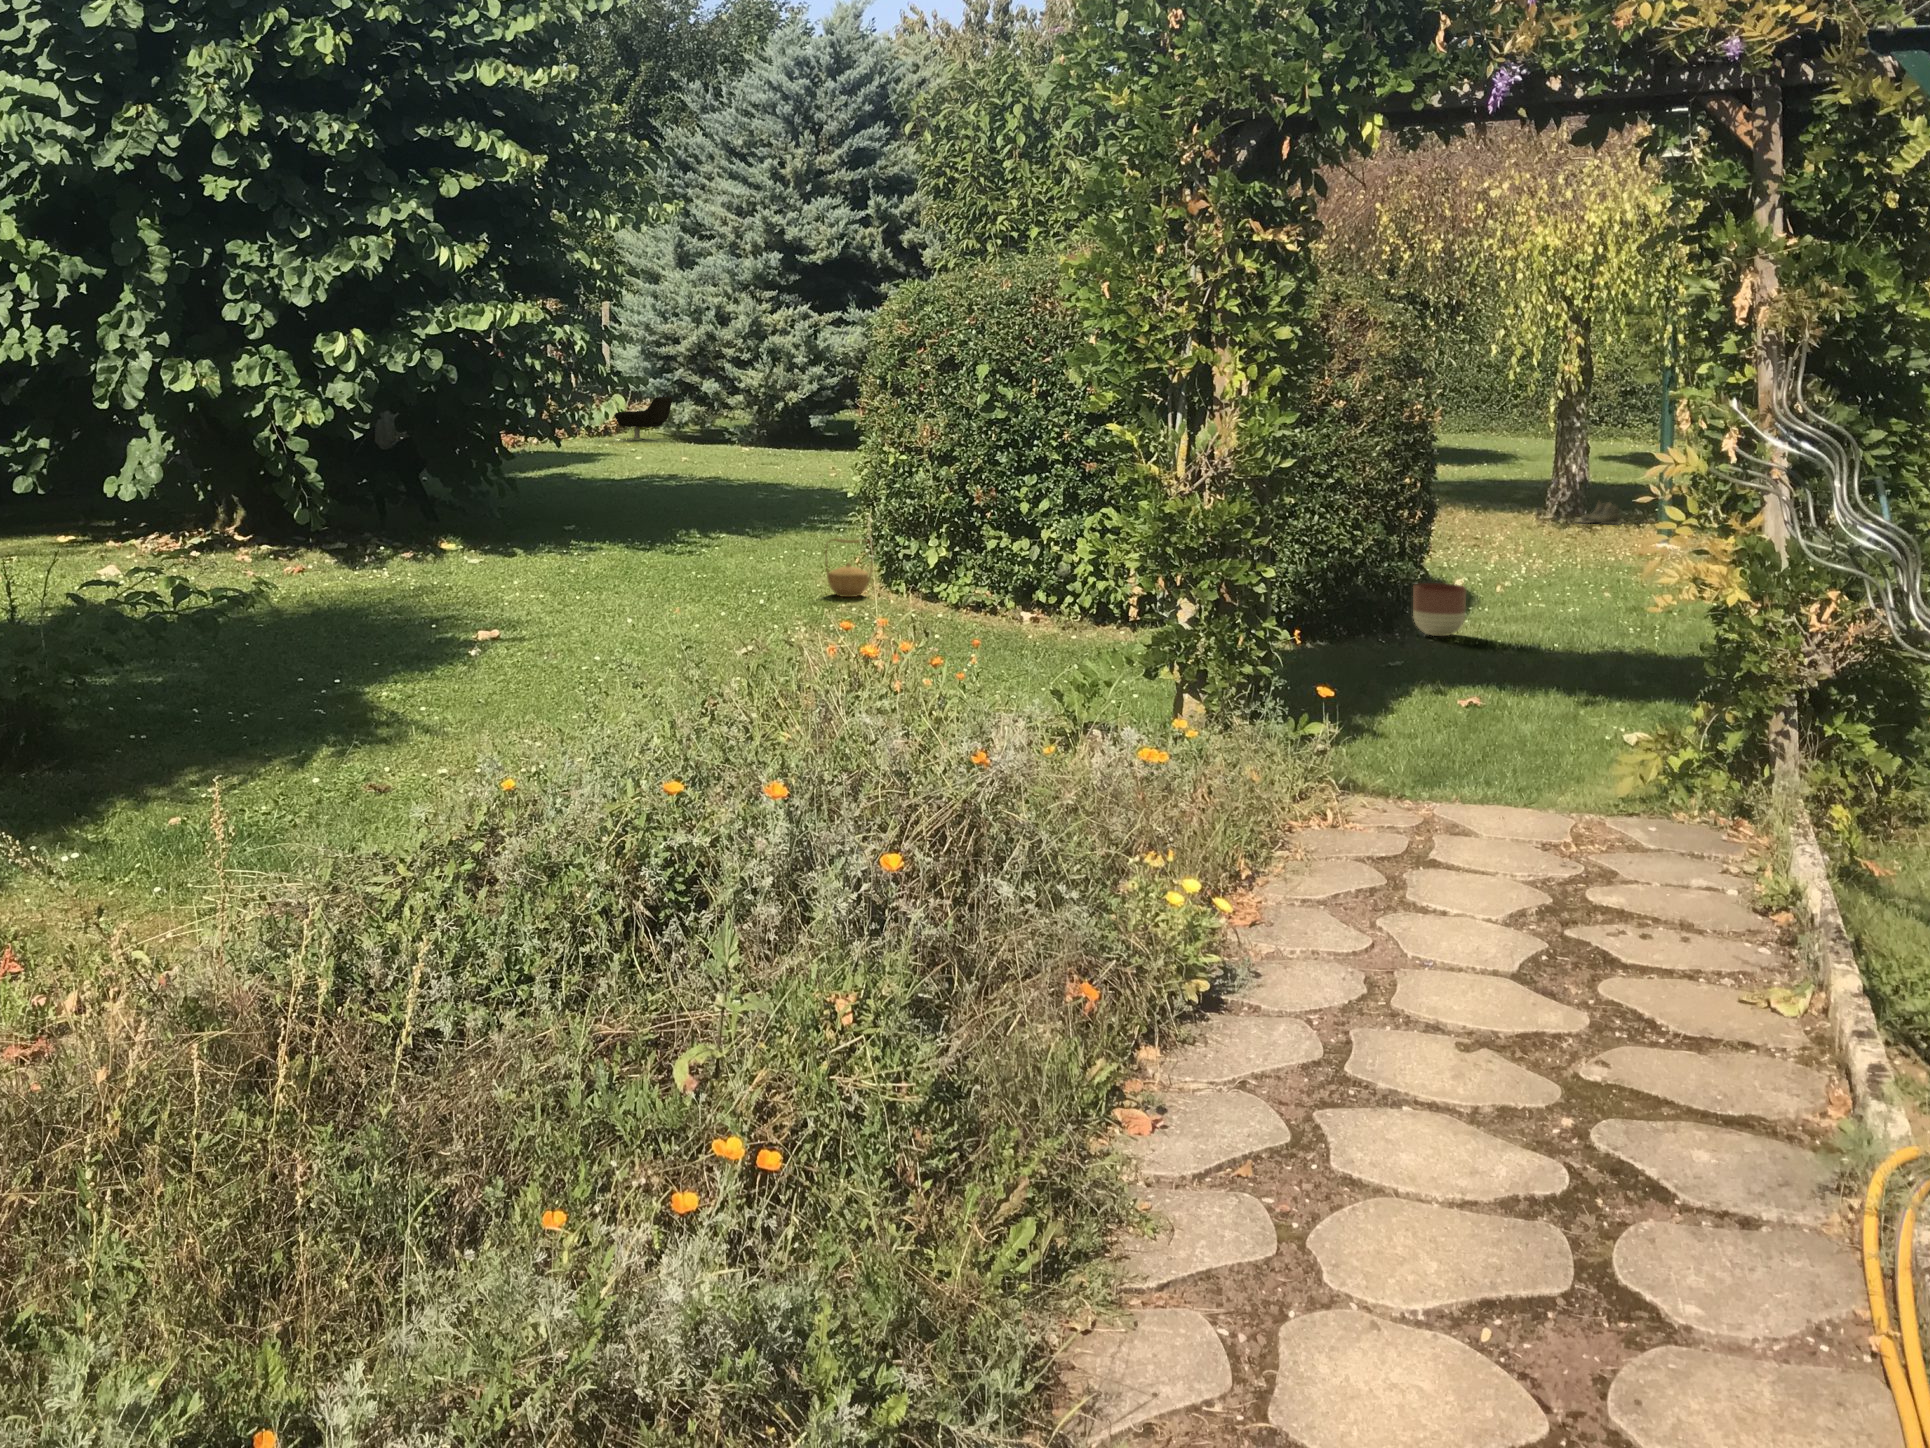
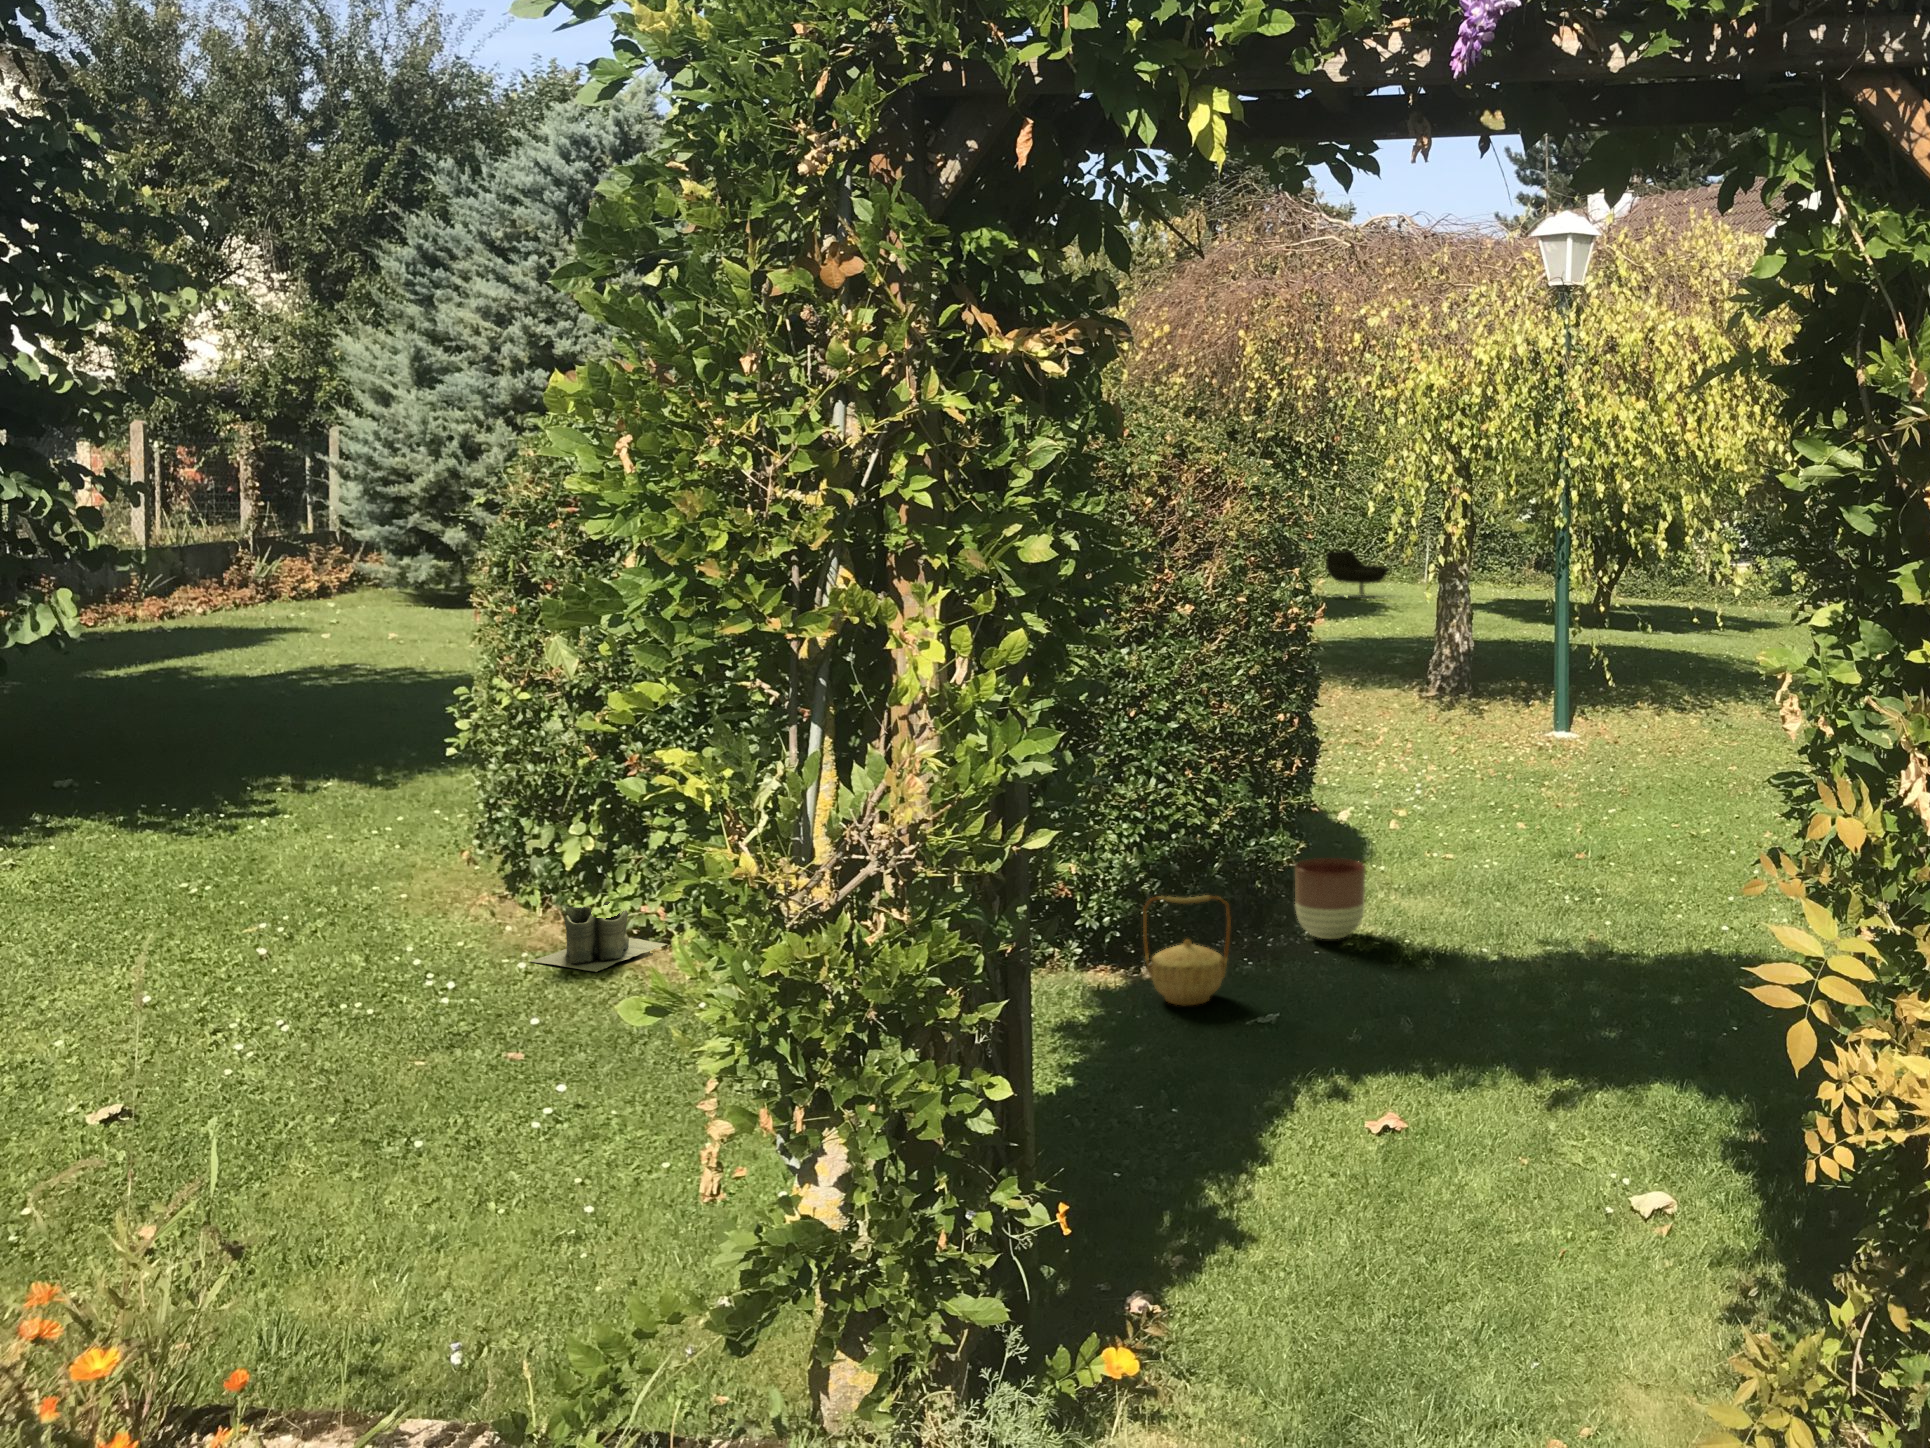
lounge chair: present [615,397,672,441] -> present [1326,550,1388,597]
boots: present [1577,501,1621,524] -> present [531,901,667,972]
basket: present [825,539,871,597] -> present [1143,895,1231,1005]

